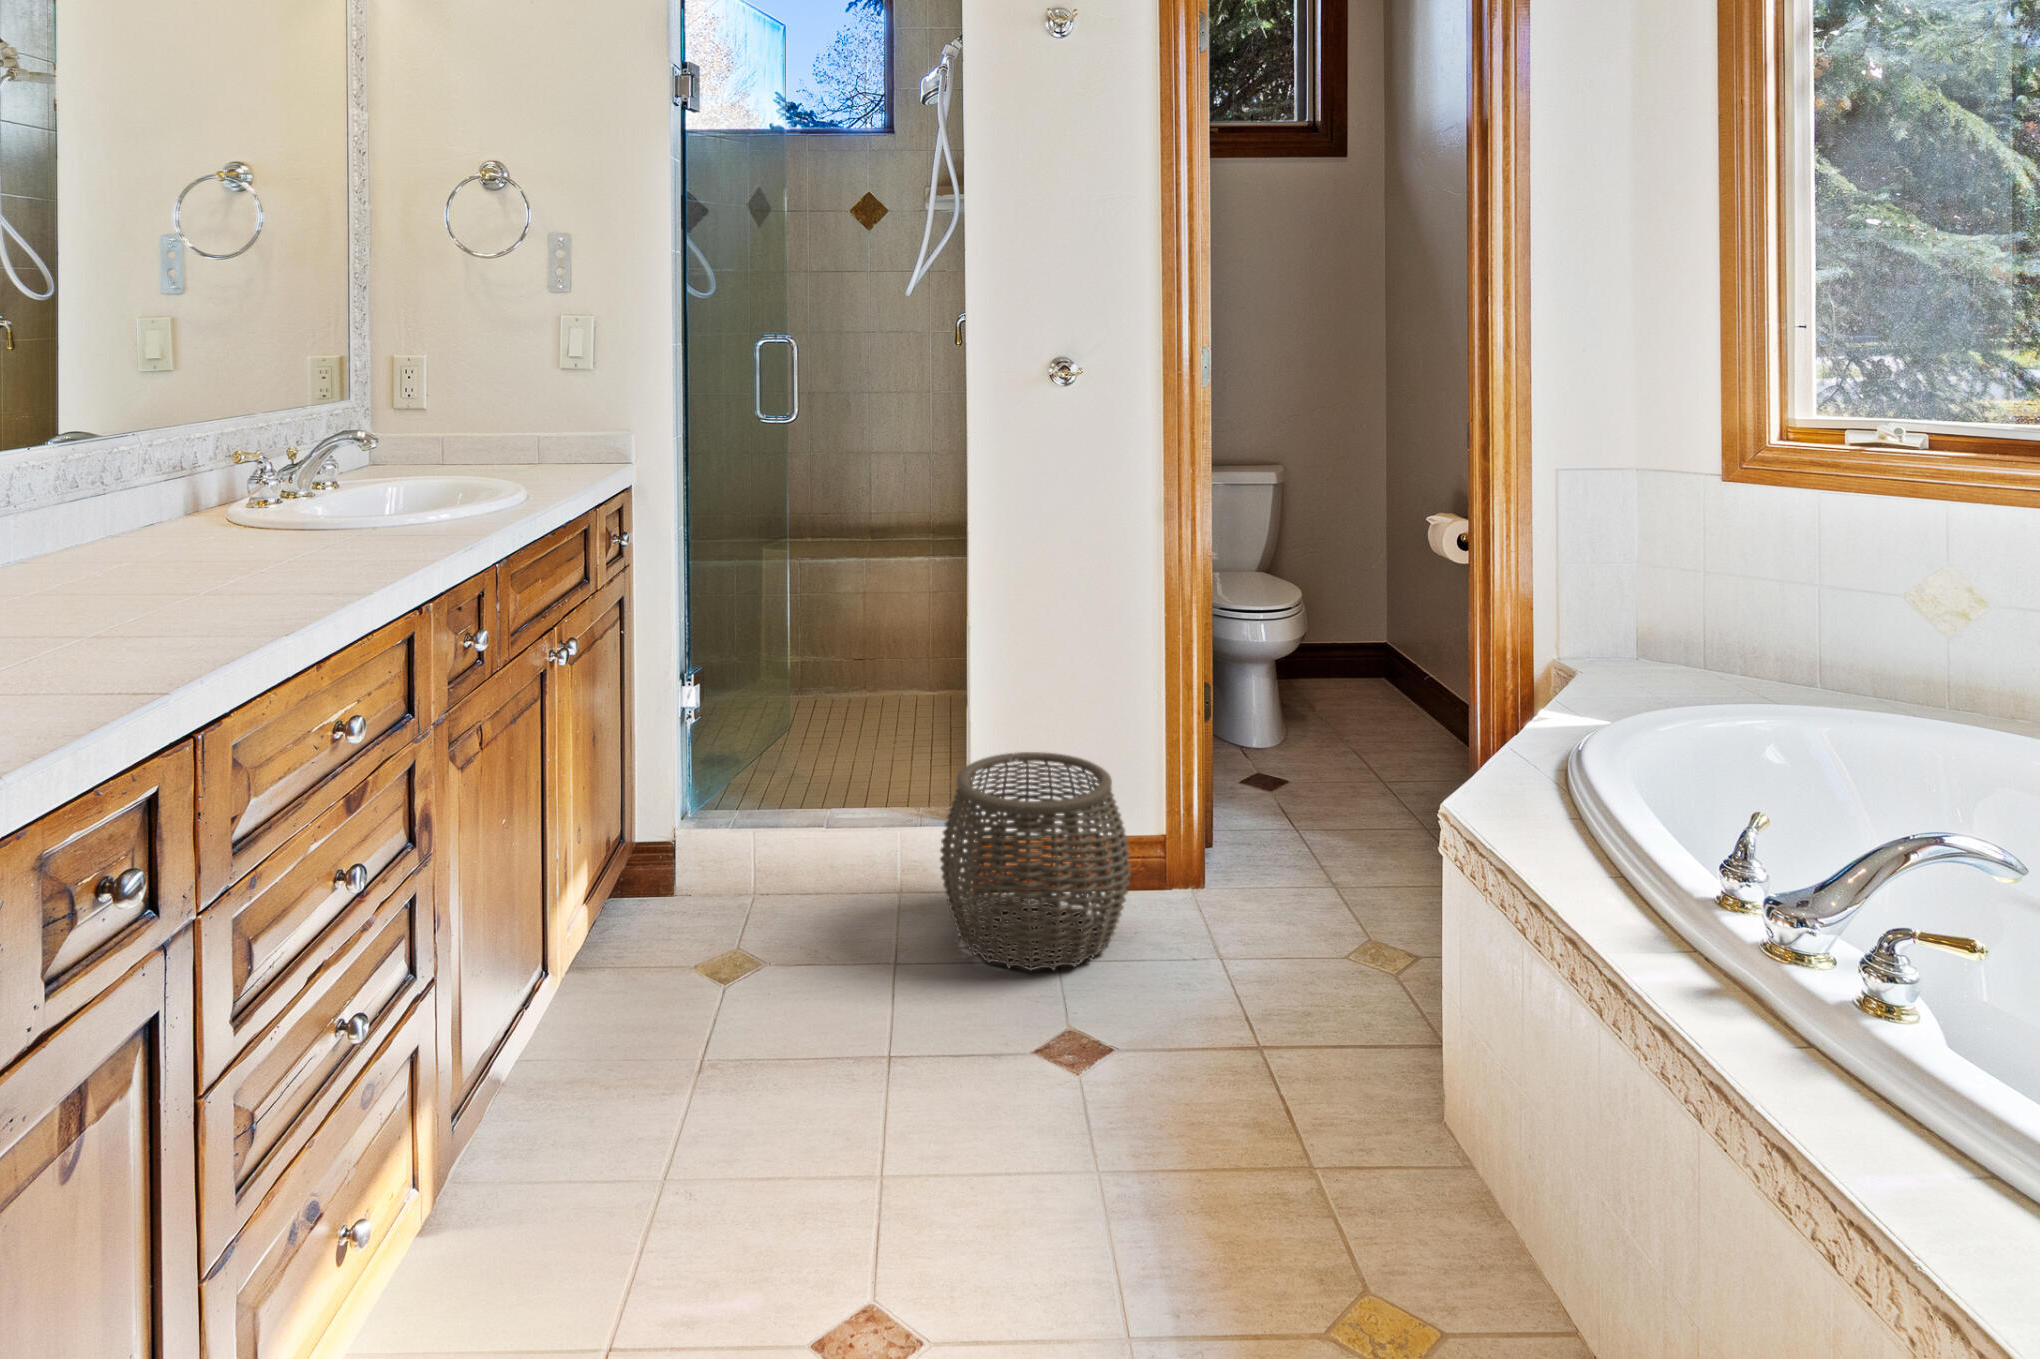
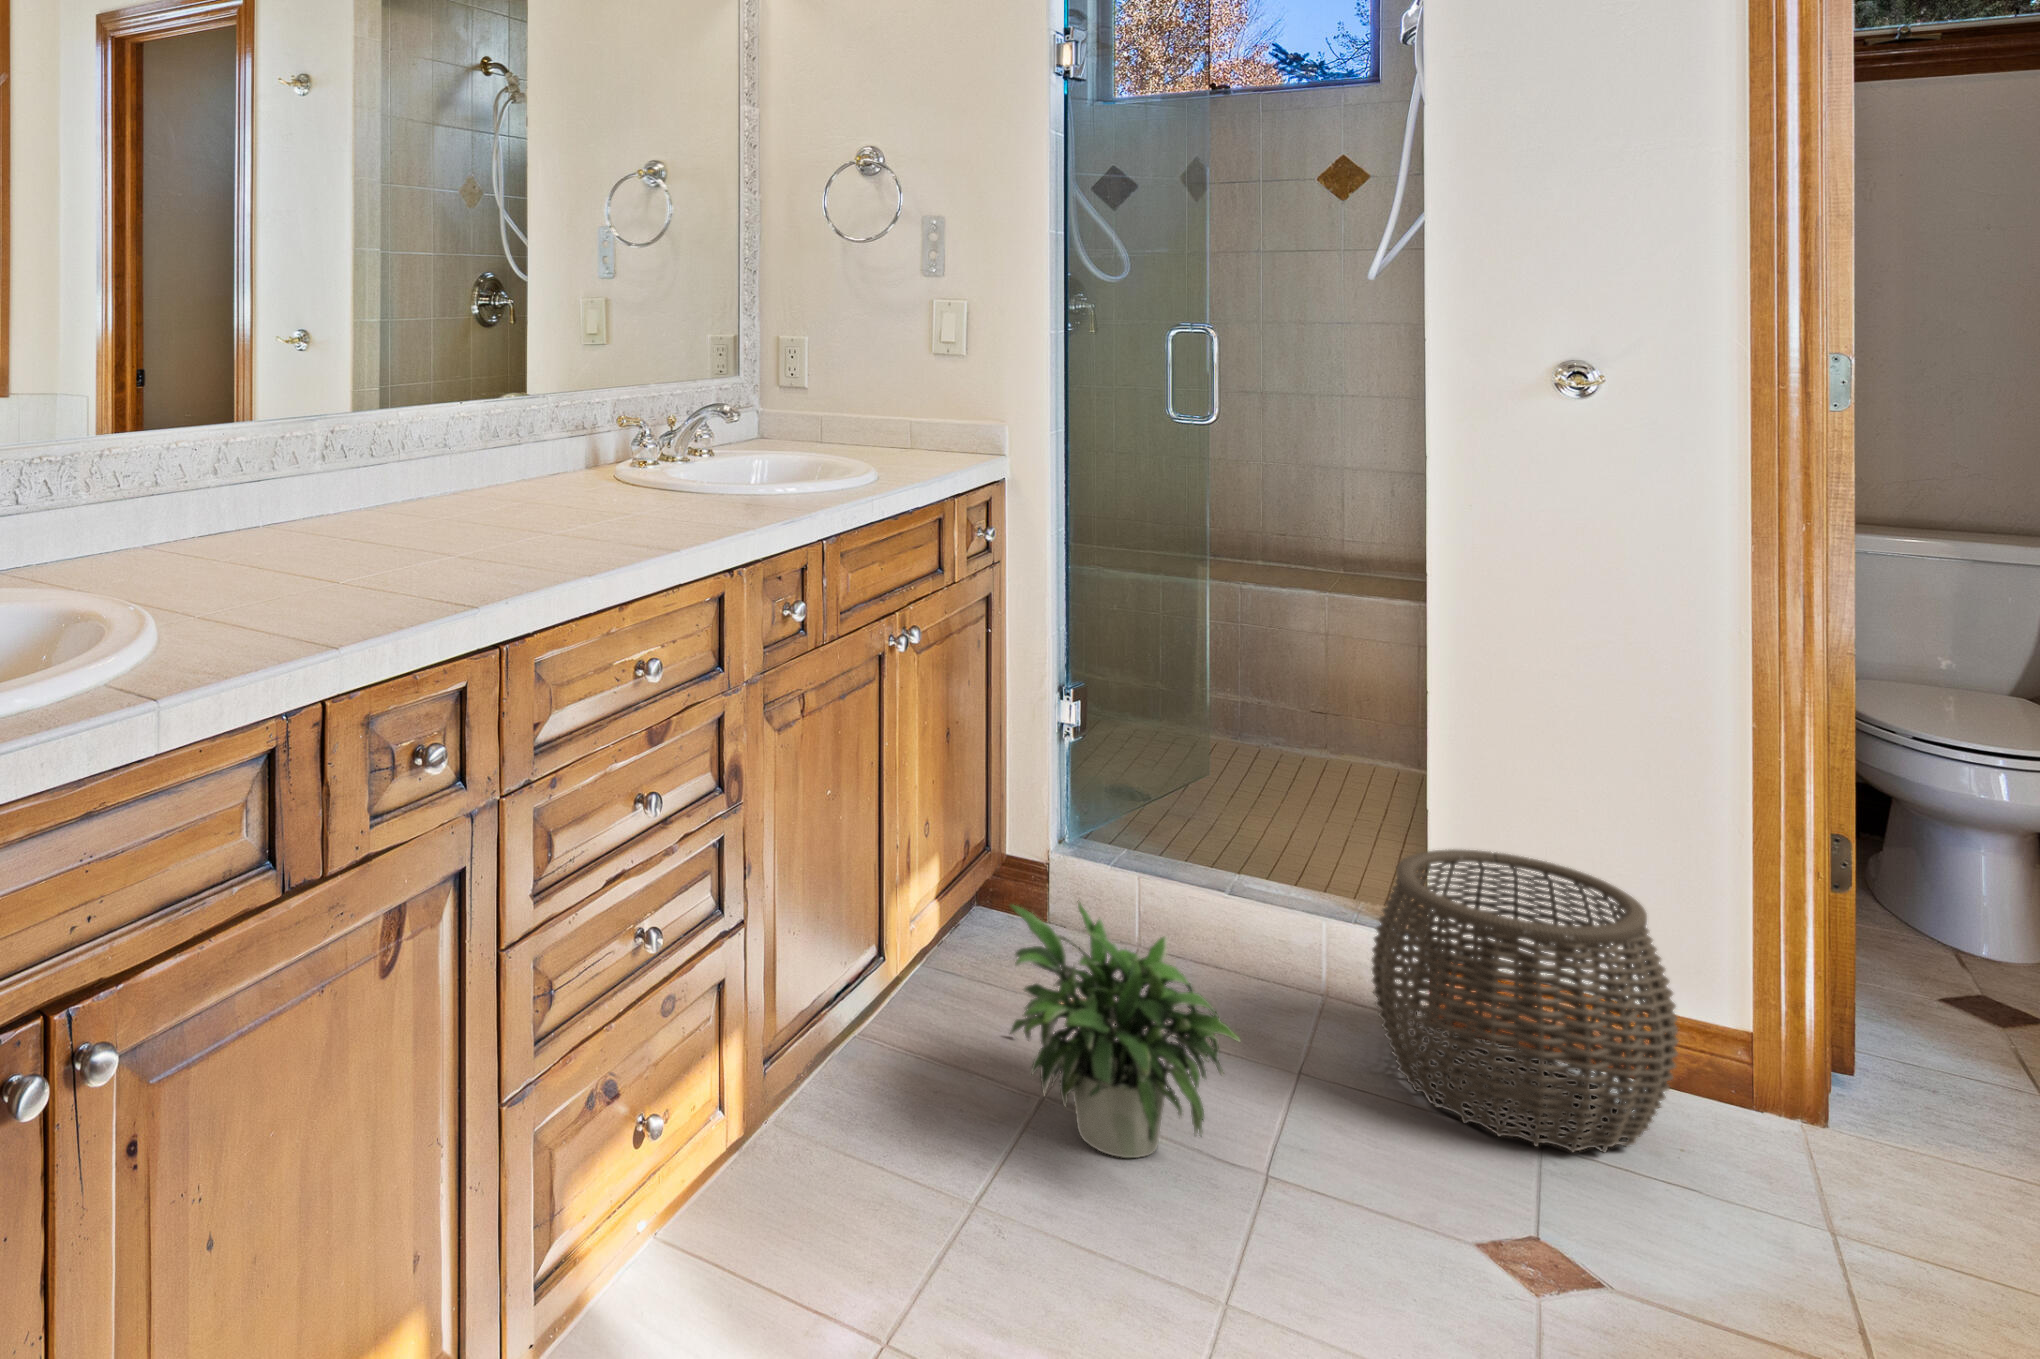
potted plant: none [664,868,870,1090] -> present [1010,901,1240,1158]

